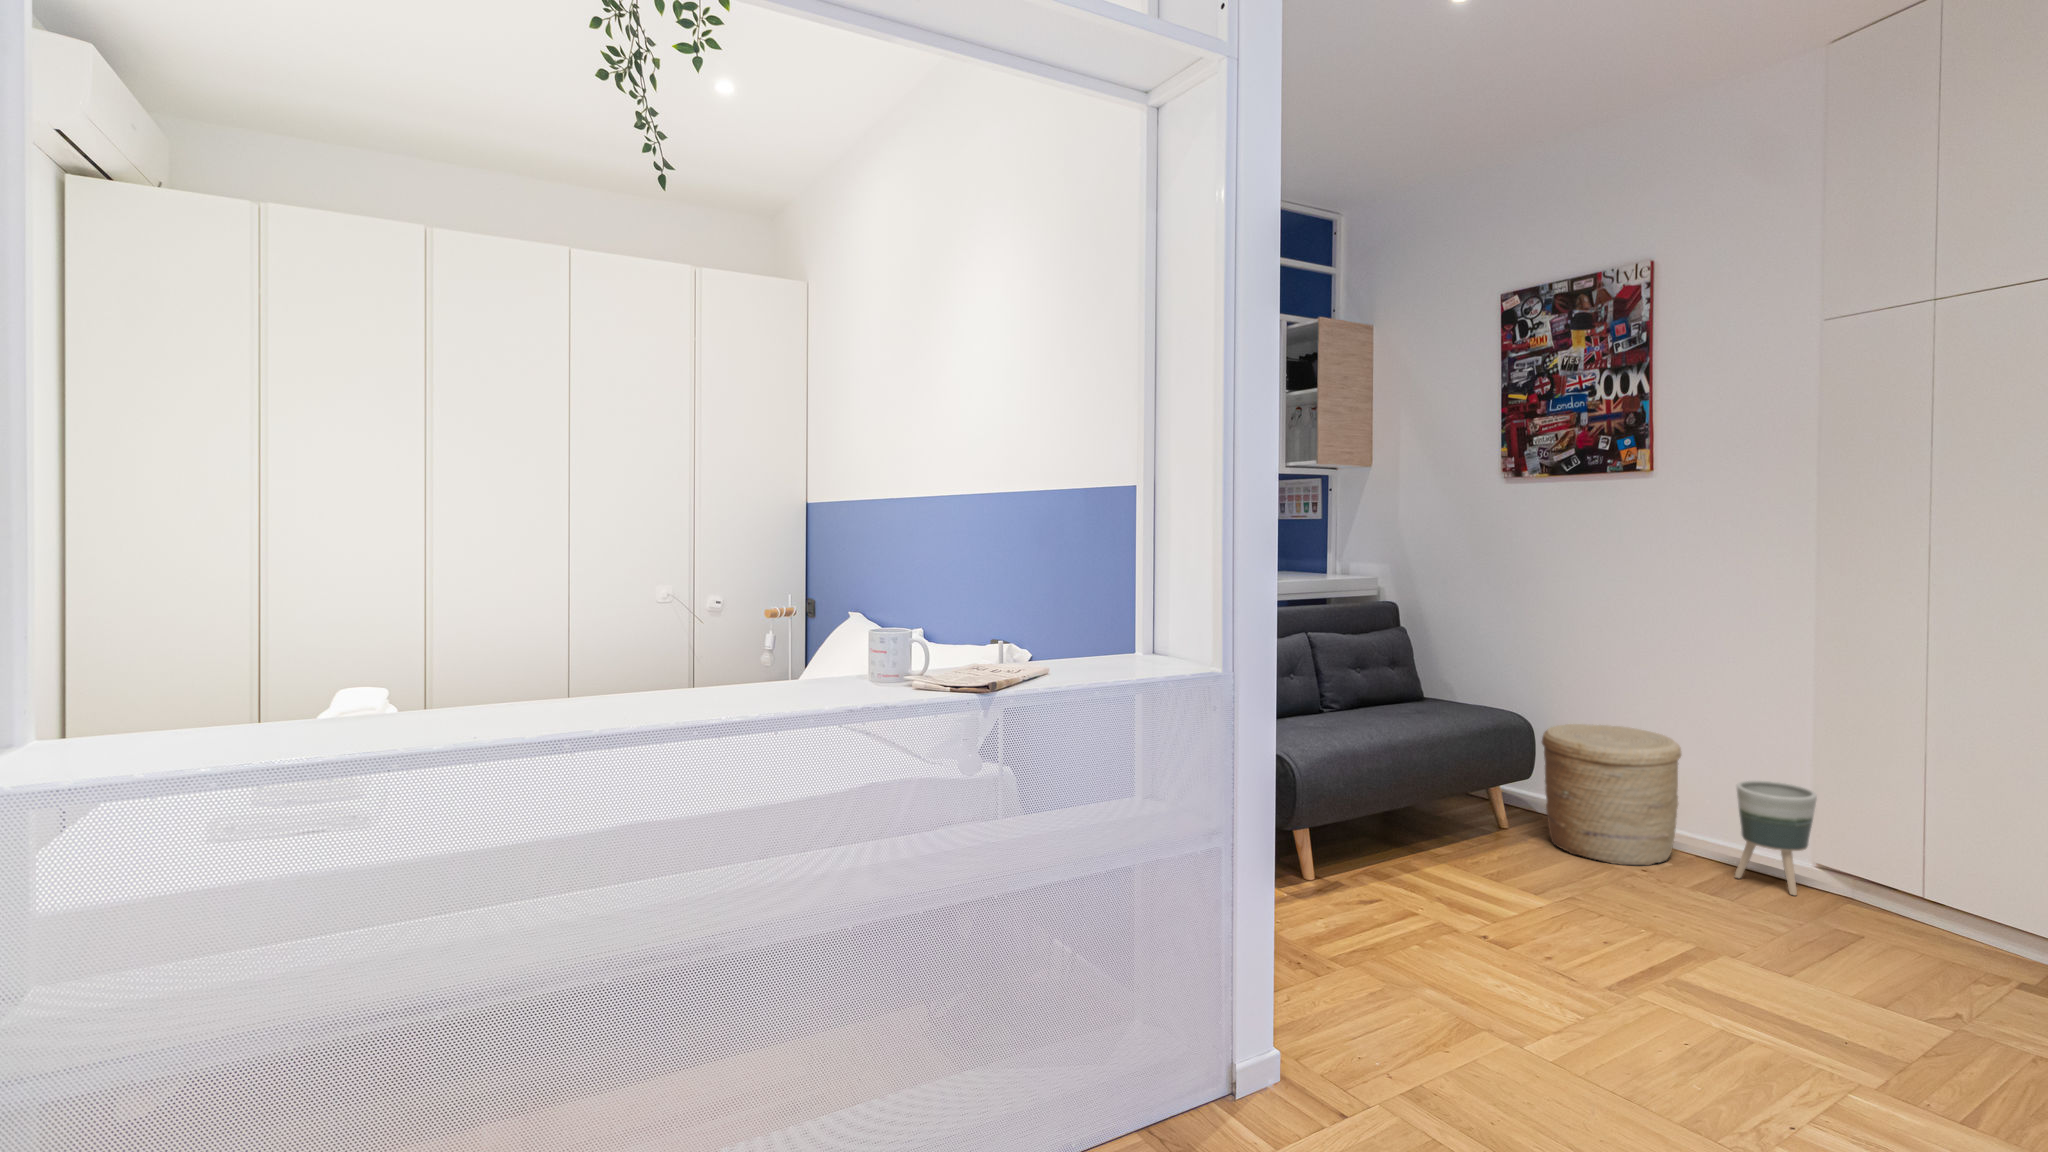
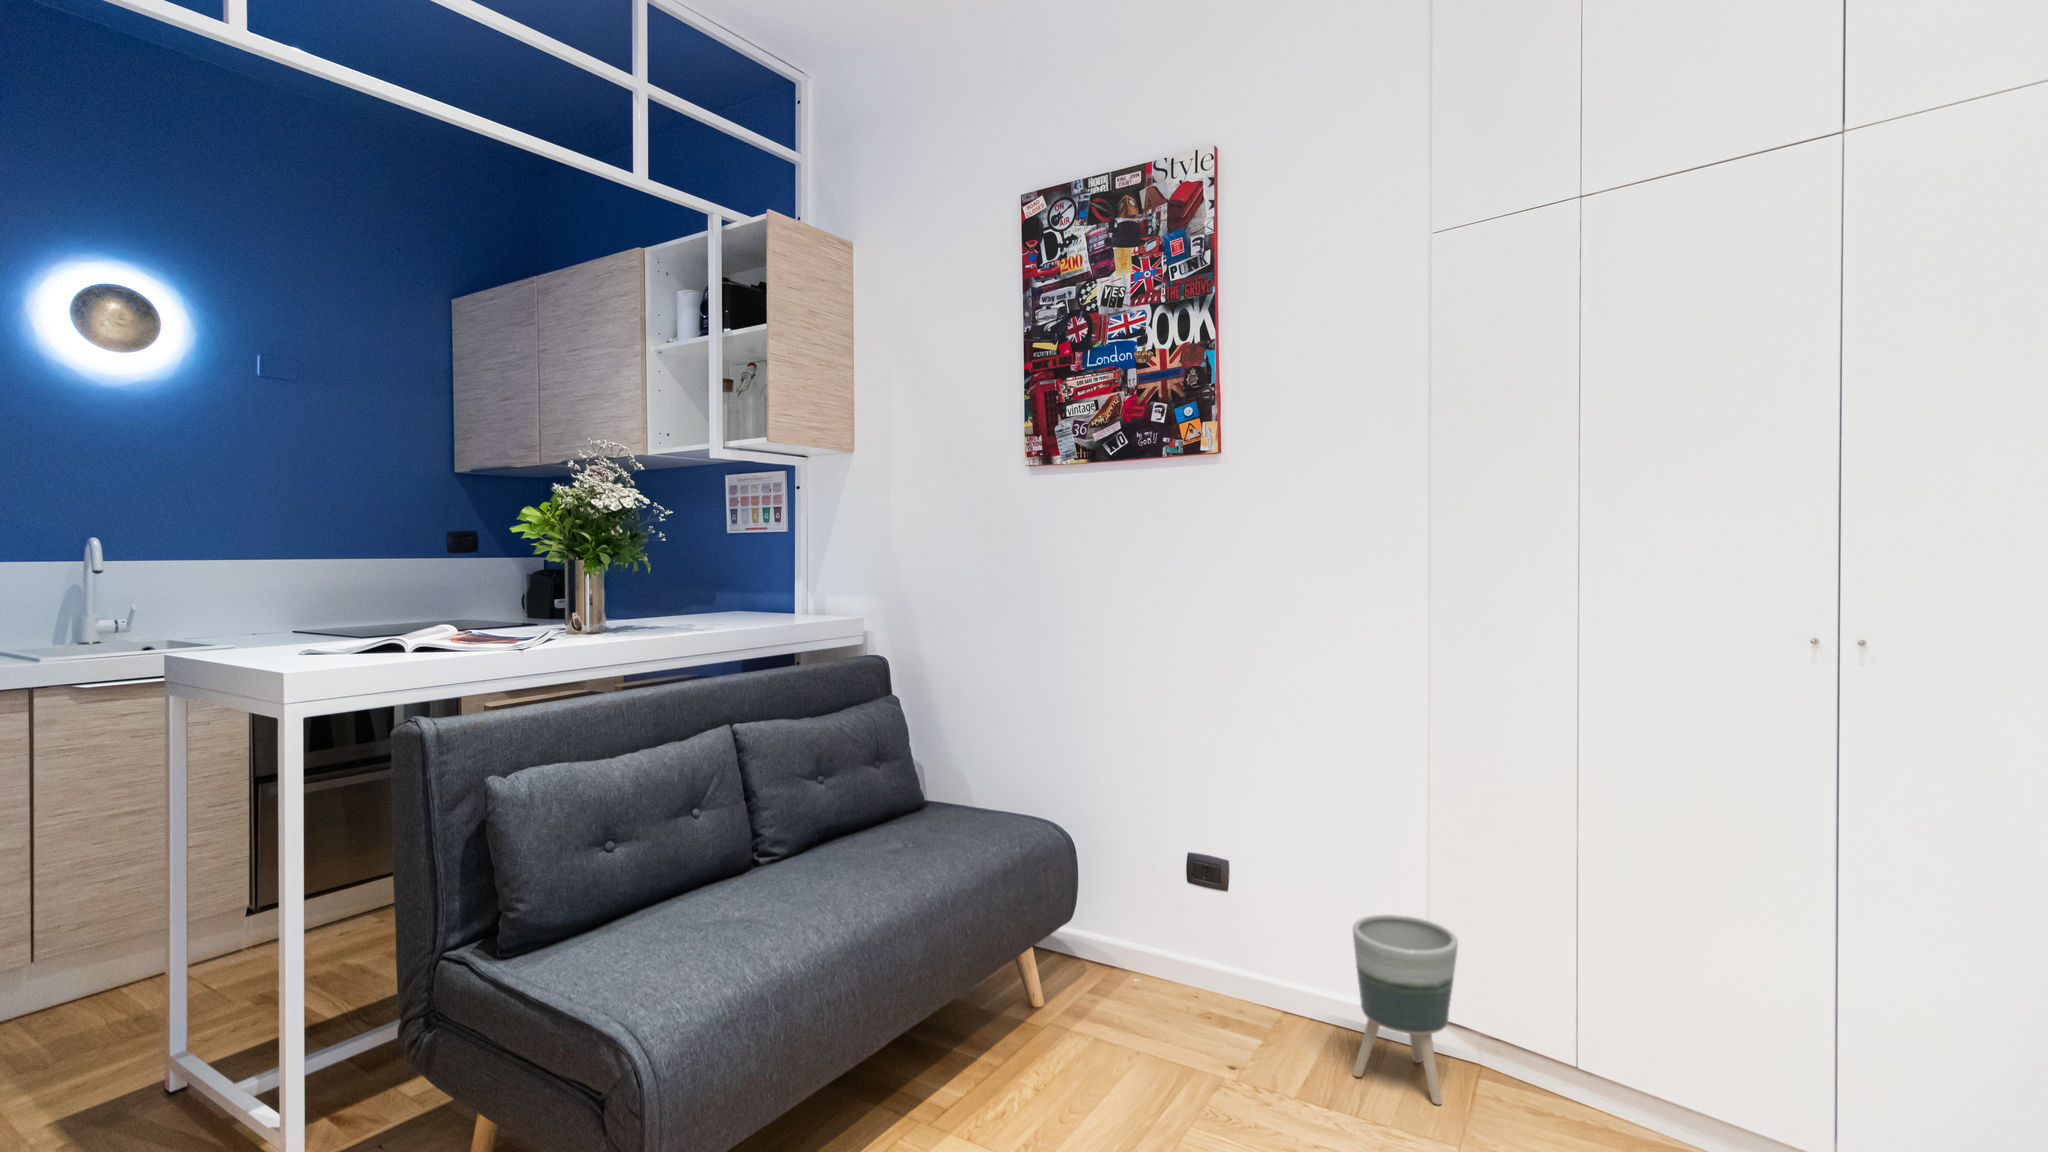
woven basket: present [1542,724,1681,865] -> none [1085,834,1275,1077]

